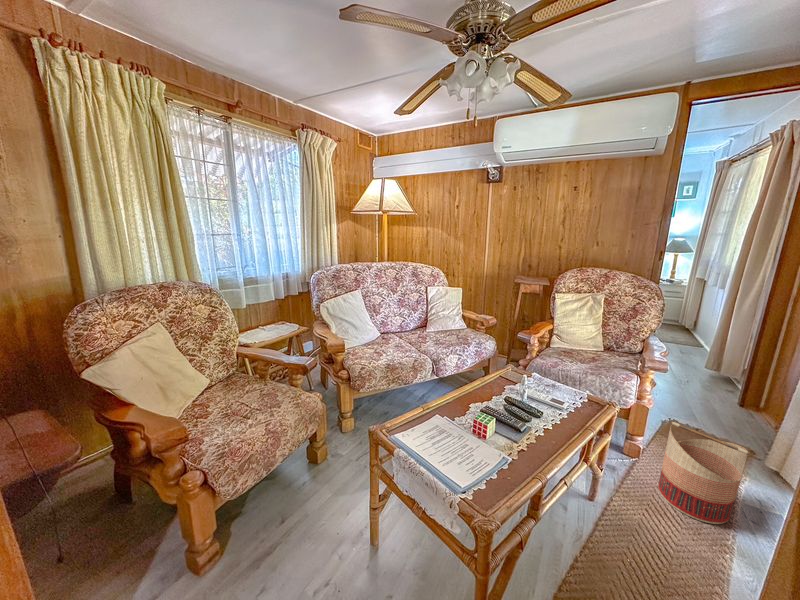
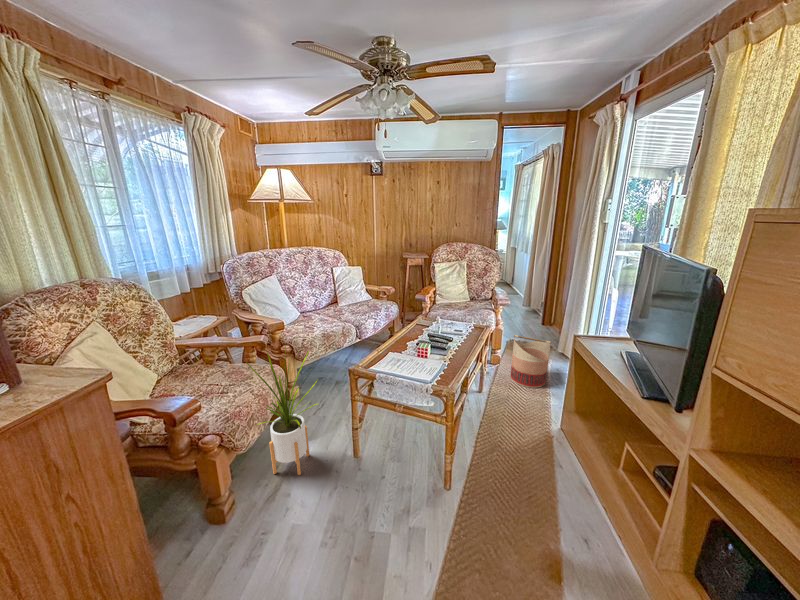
house plant: none [254,377,347,542] -> present [247,351,318,475]

